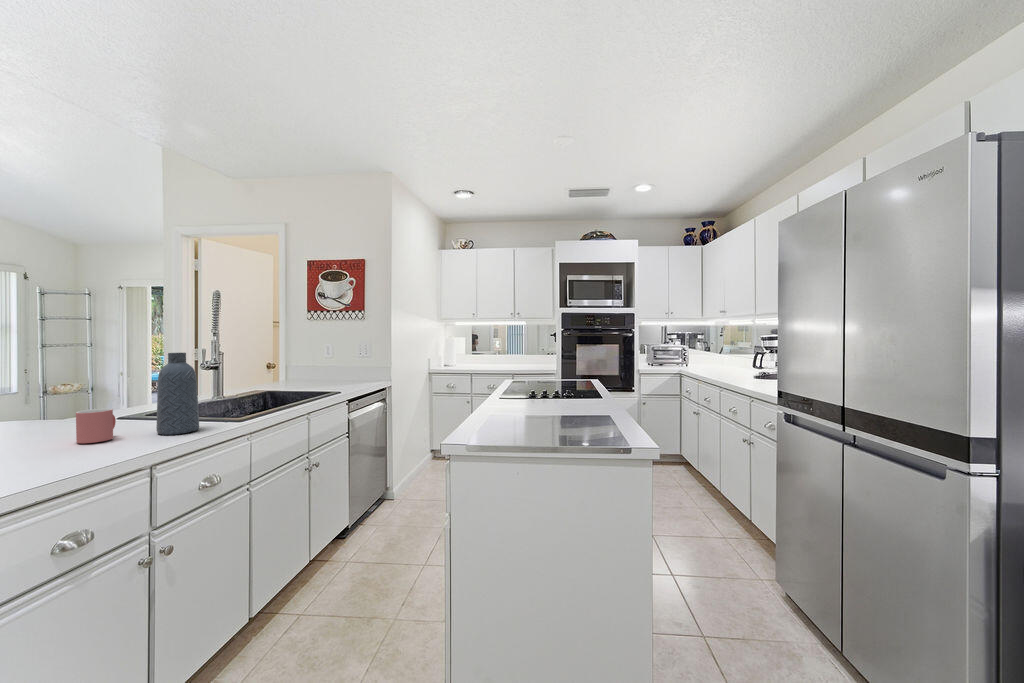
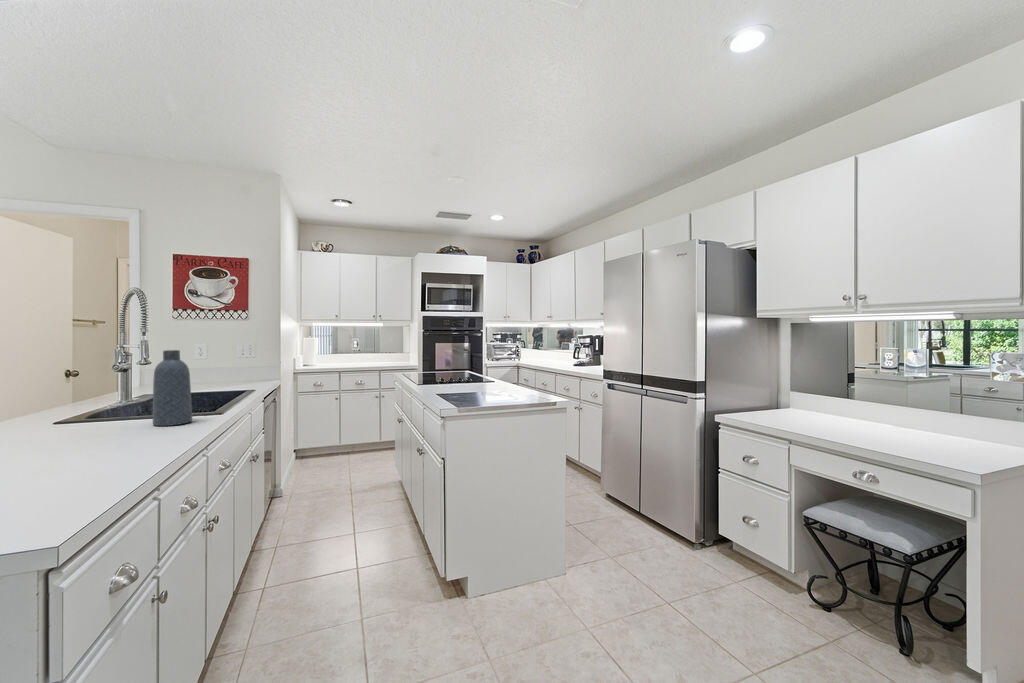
mug: present [76,409,116,443] -> none [88,404,123,436]

